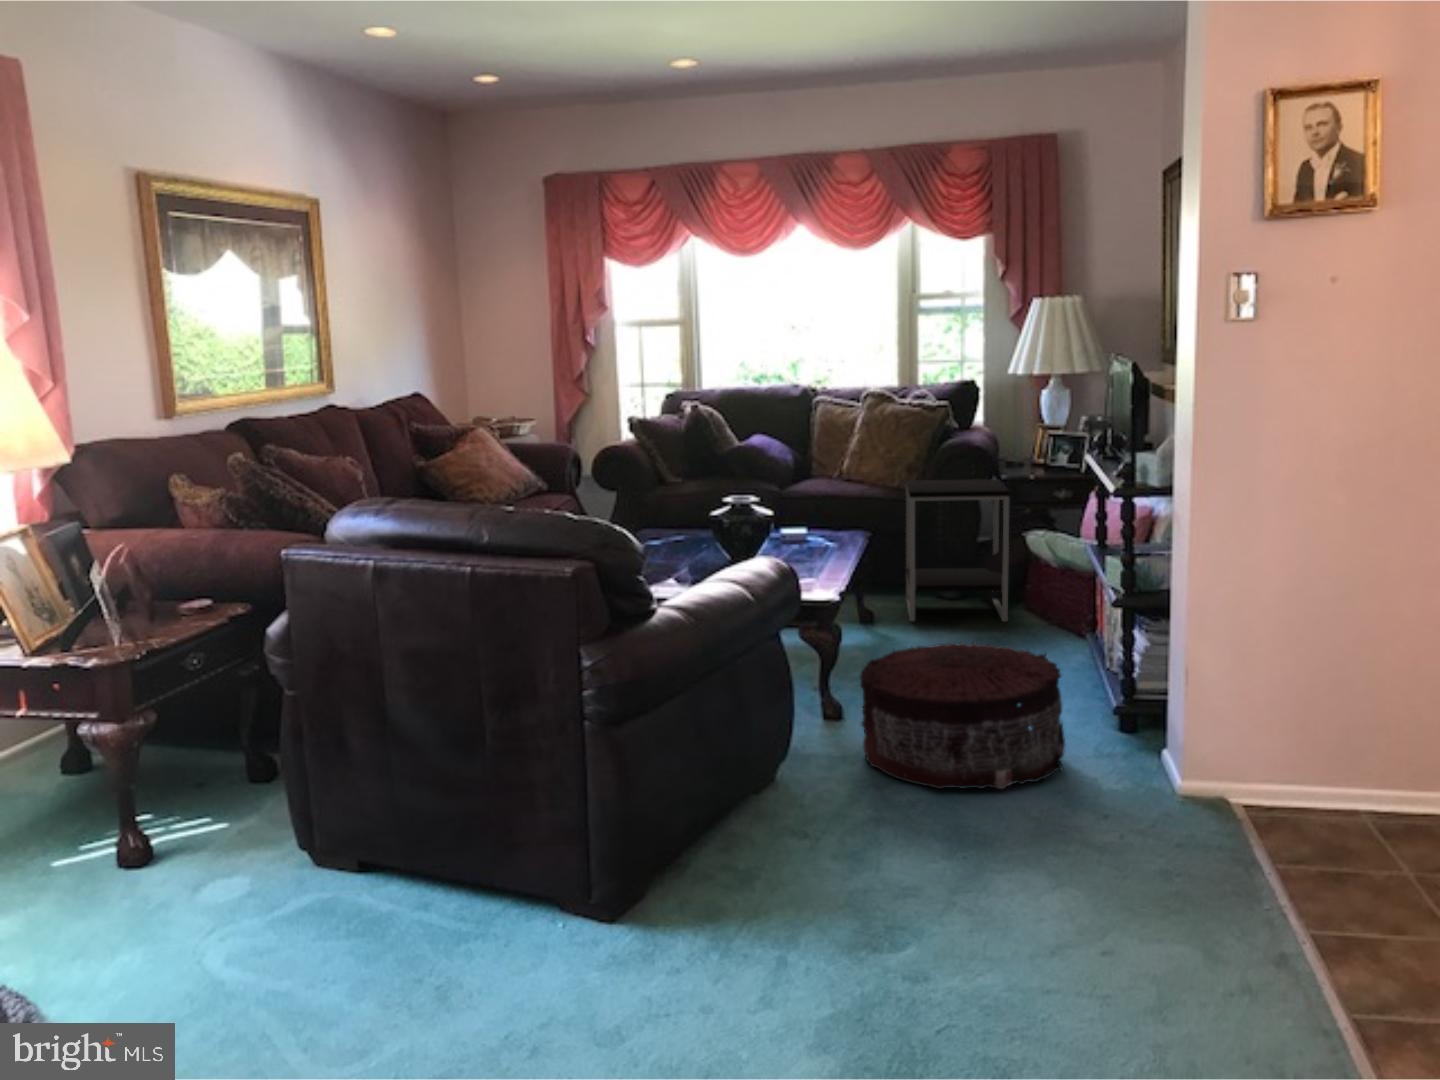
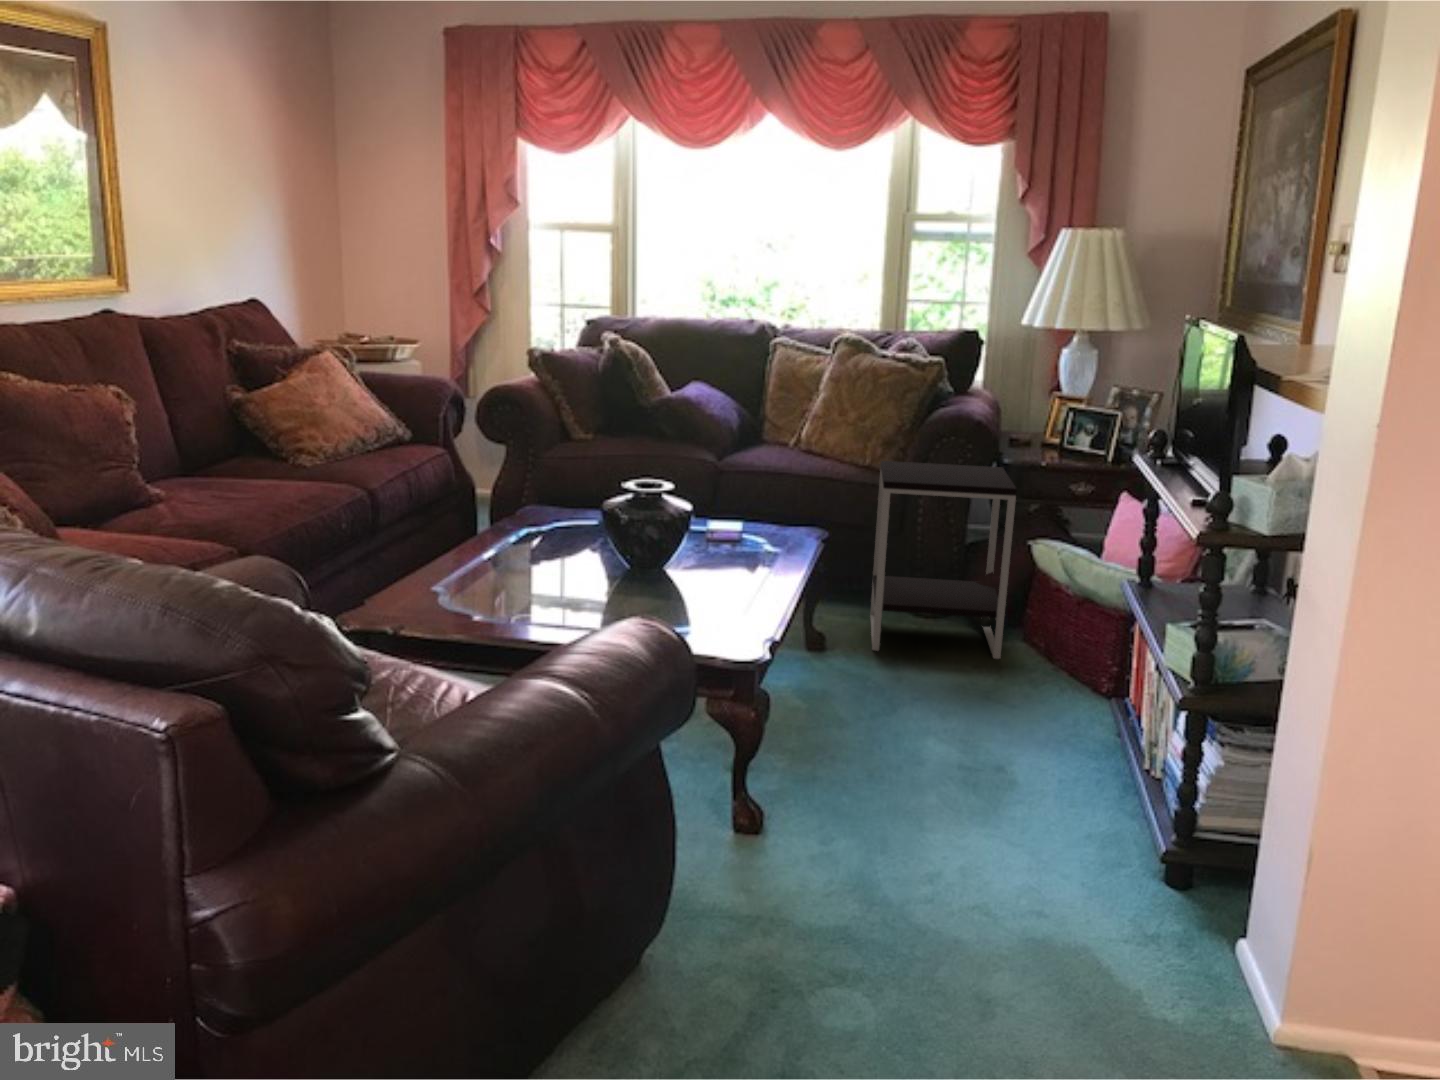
pouf: present [861,642,1065,789] -> none [784,731,1091,991]

